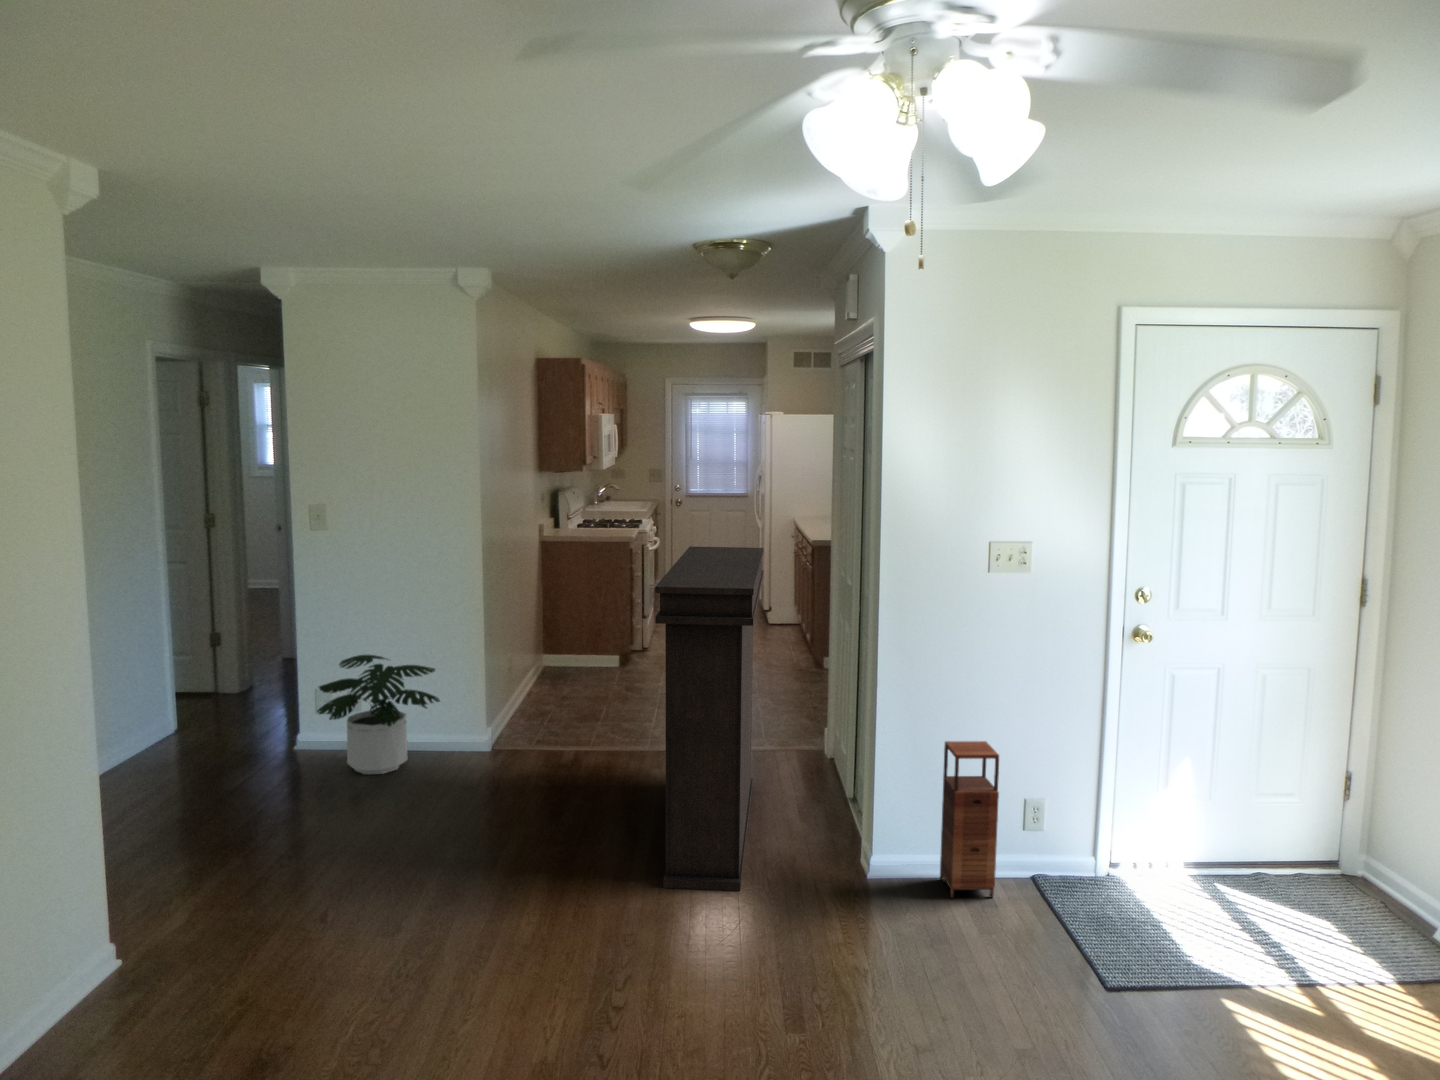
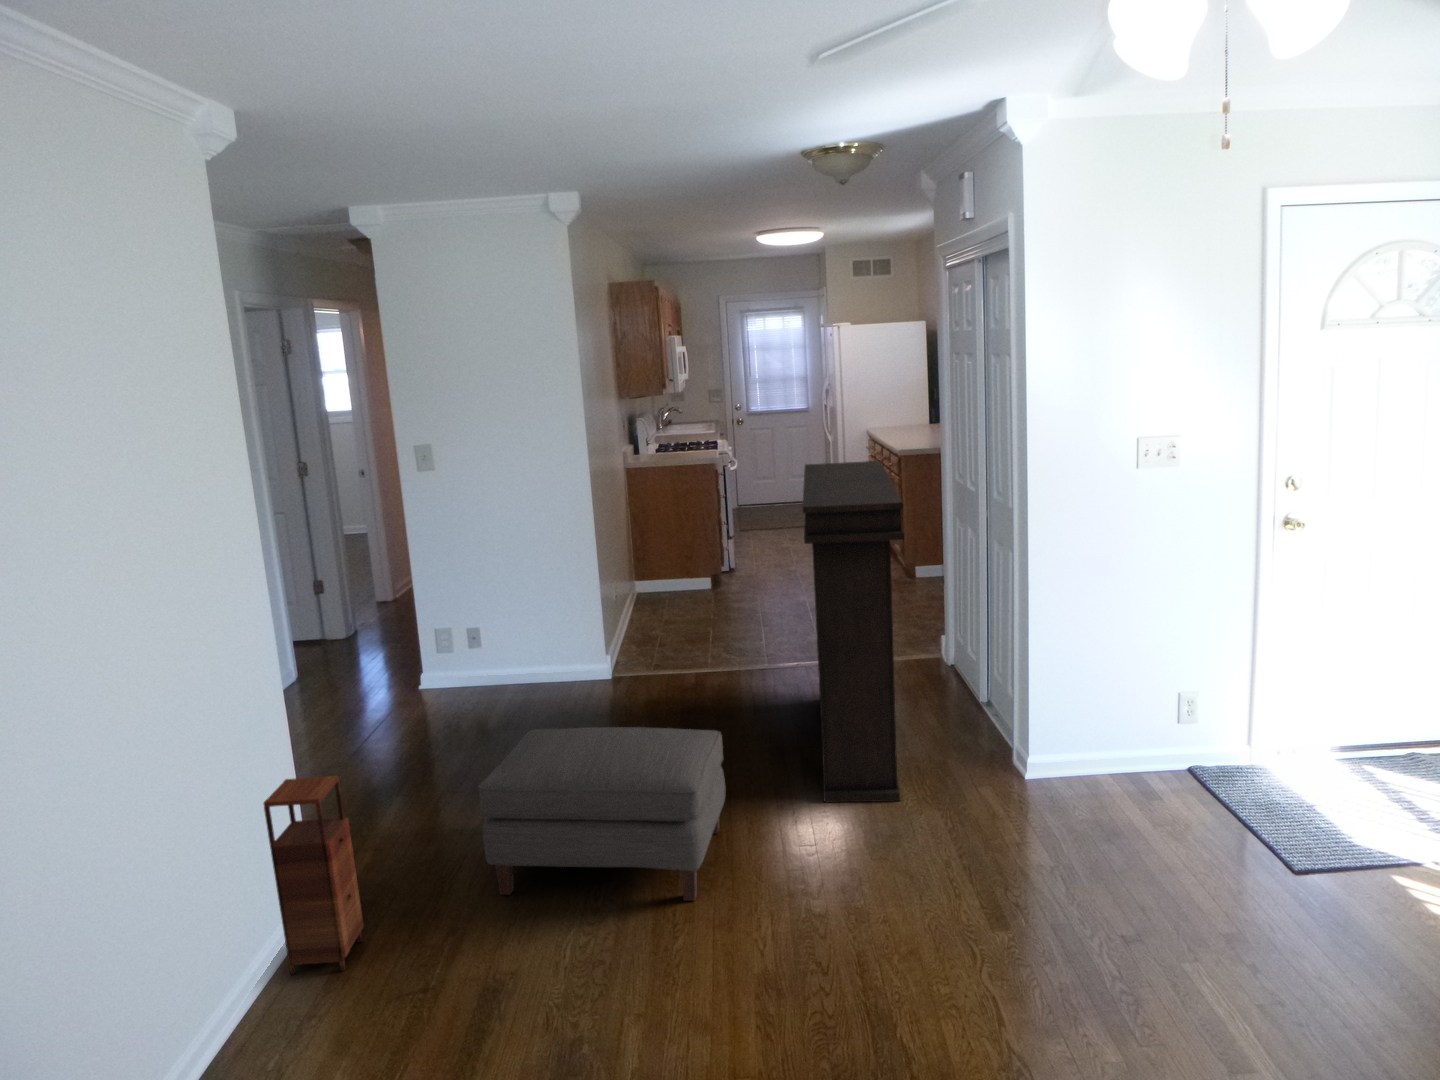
potted plant: present [317,655,440,774] -> none [439,594,564,711]
storage cabinet: present [940,741,999,898] -> present [264,776,363,975]
ottoman: none [292,794,559,982] -> present [478,727,726,901]

